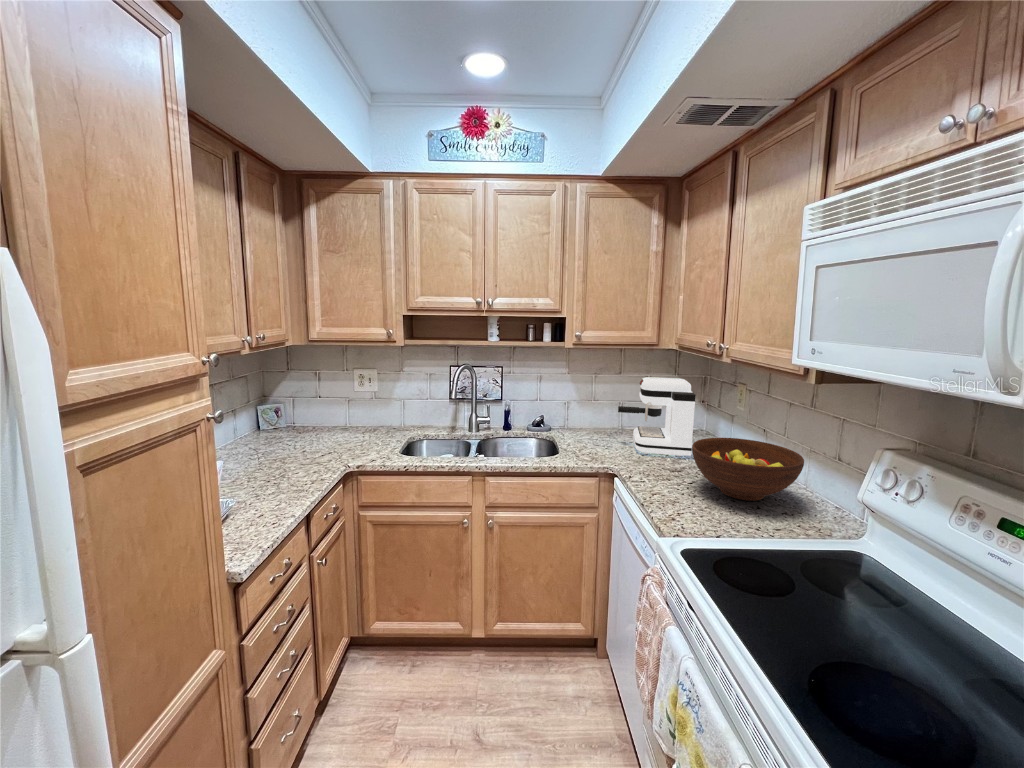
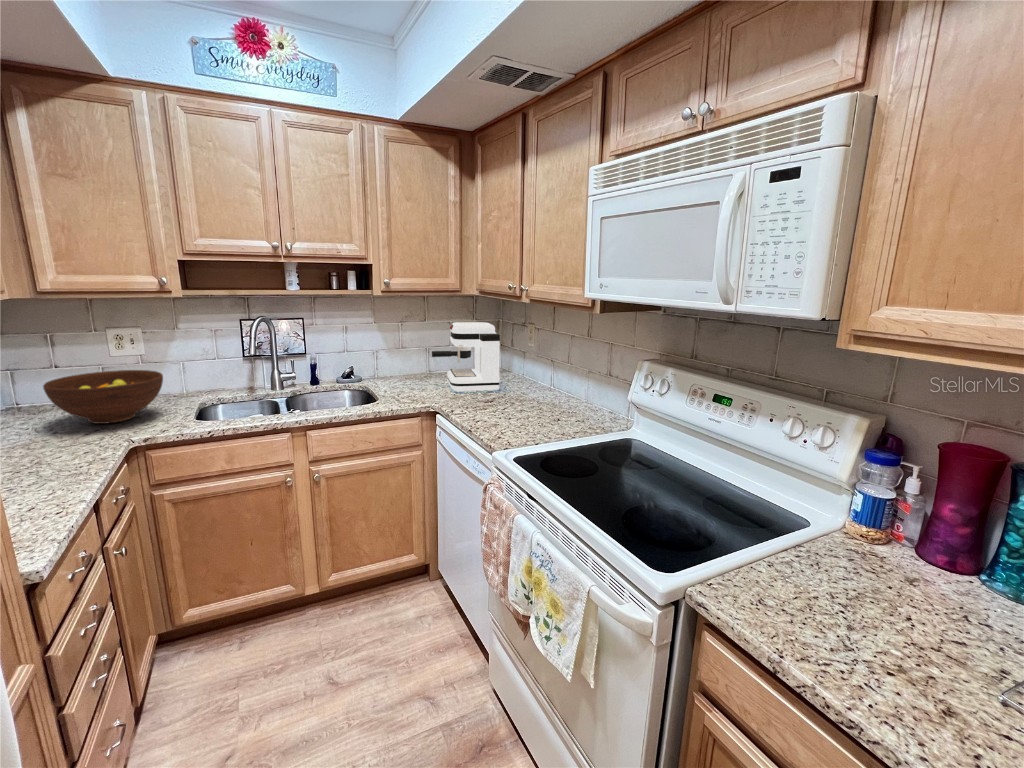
fruit bowl: present [692,438,804,501] -> present [43,370,163,424]

